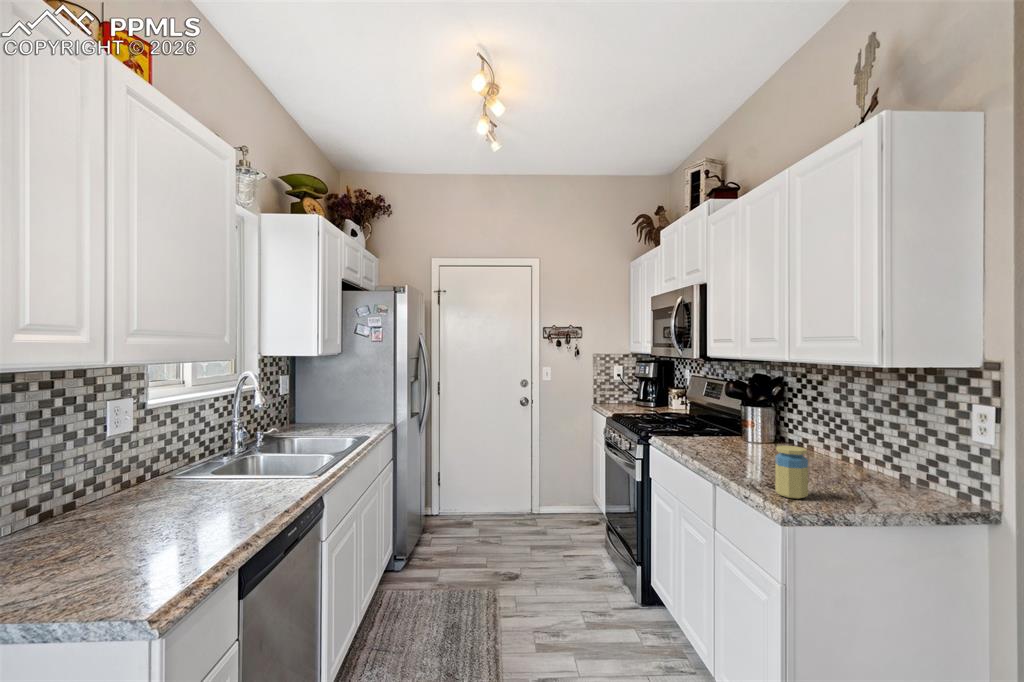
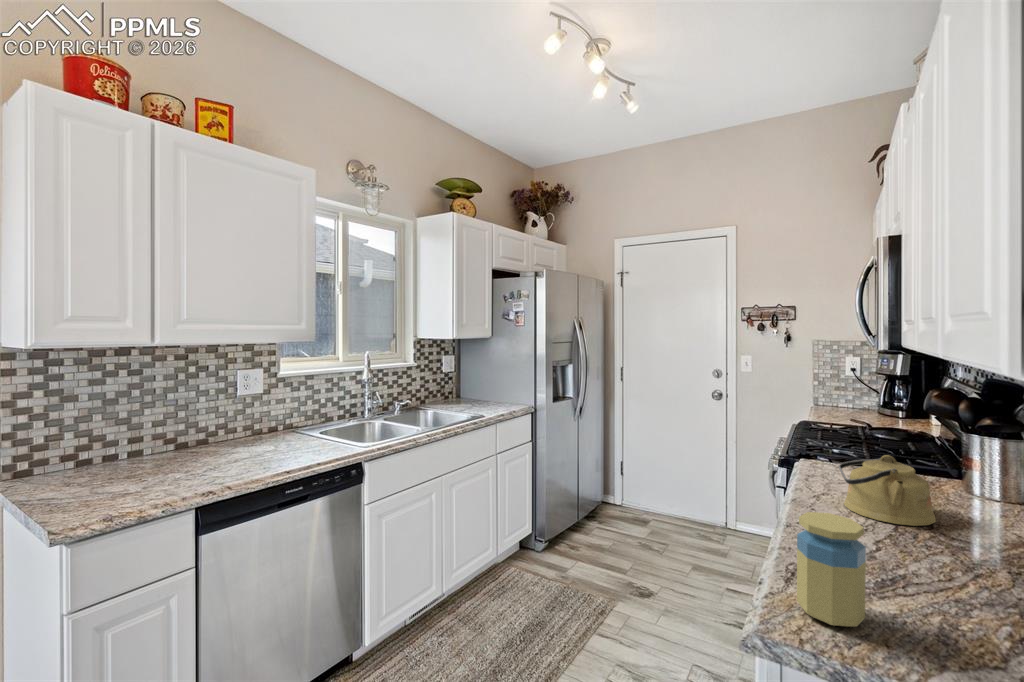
kettle: none [708,421,759,458] -> present [839,455,936,526]

